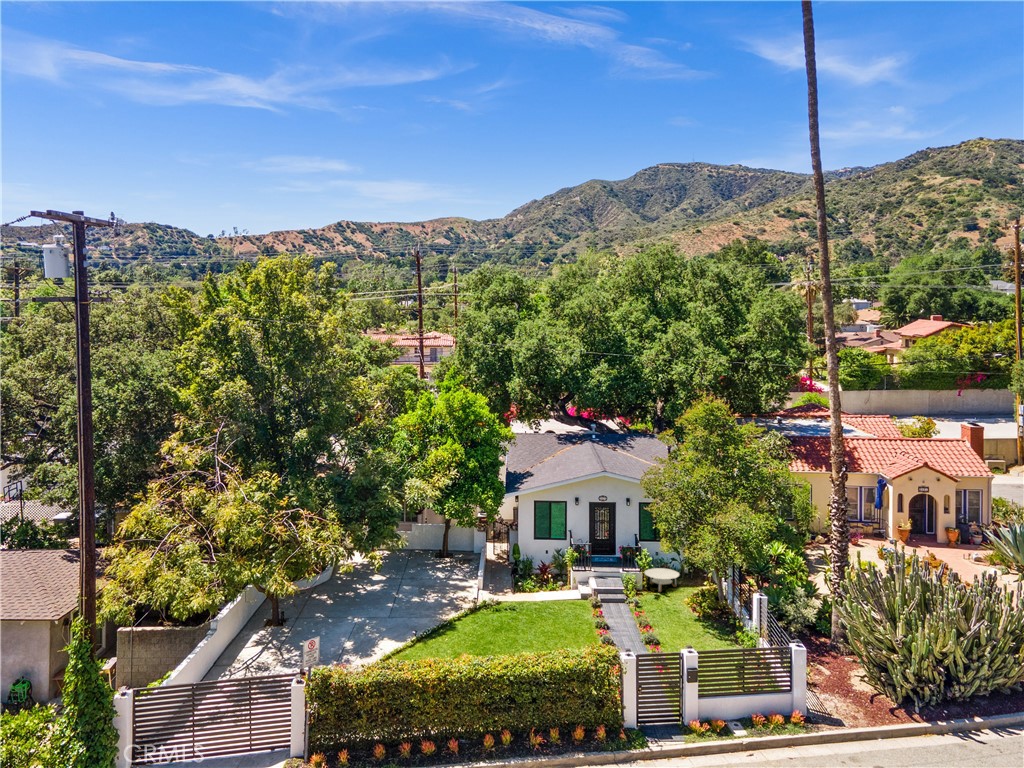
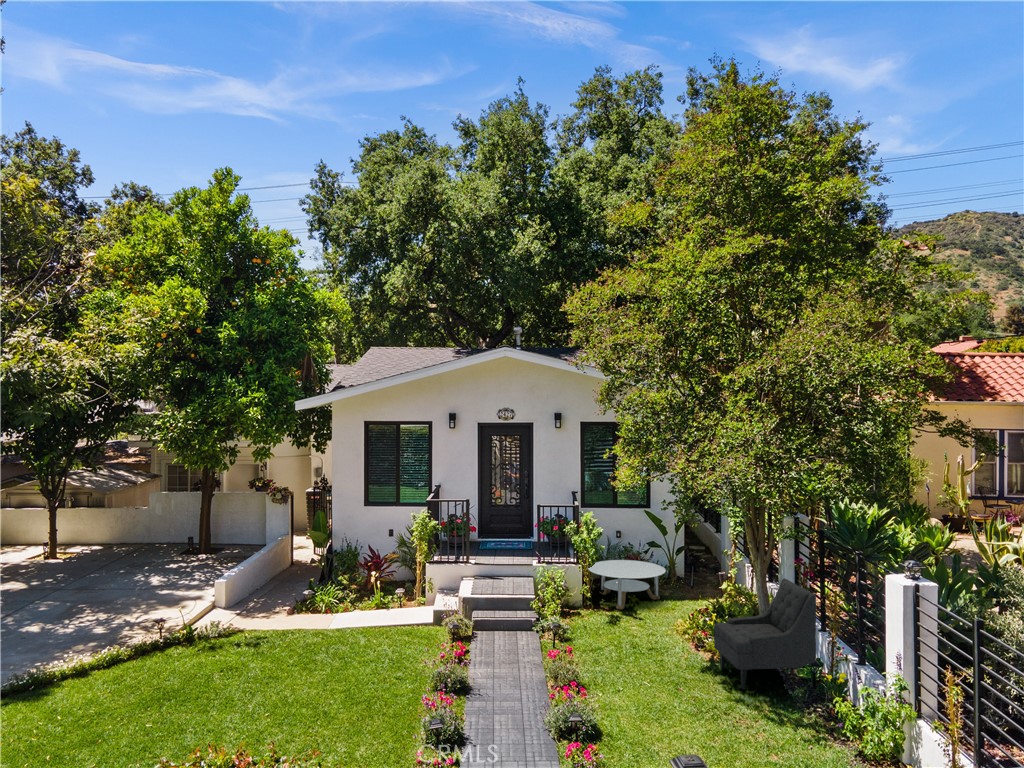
chair: none [699,584,737,628] -> present [714,579,816,690]

